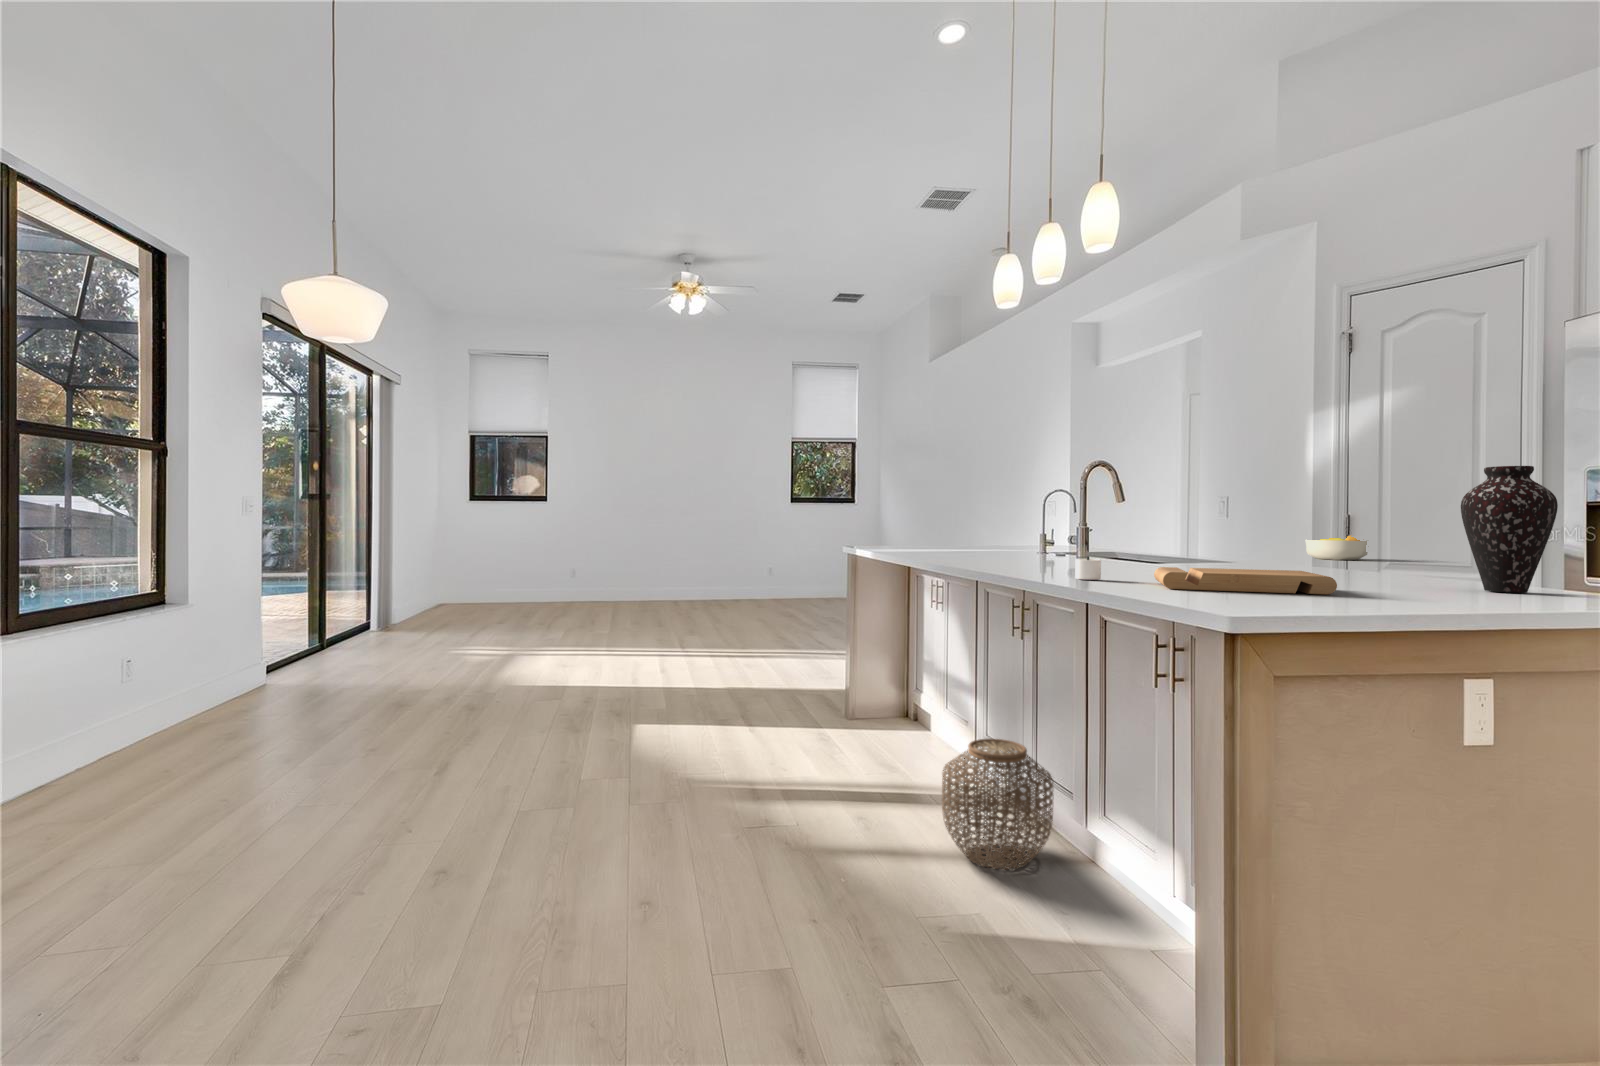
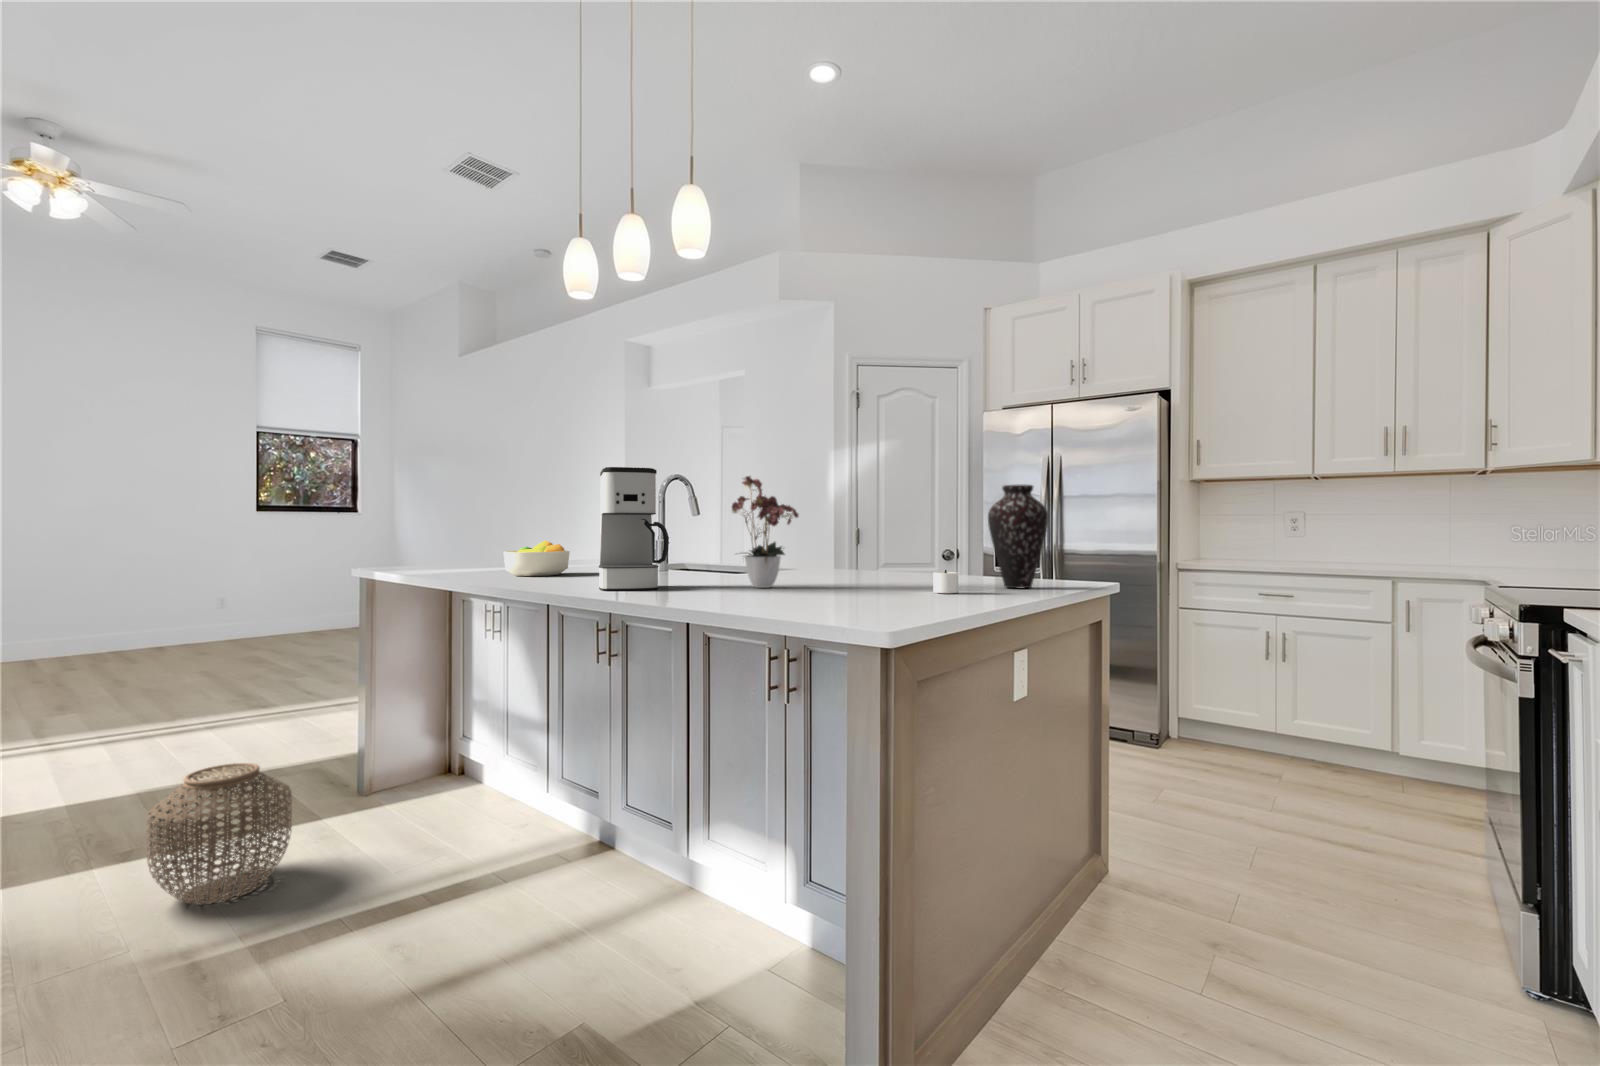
flower arrangement: none [1133,460,1214,576] -> present [732,476,799,588]
coffee maker: none [1009,462,1075,572] -> present [599,467,669,591]
fruit bowl: present [1305,535,1368,560] -> present [503,540,570,576]
candle: present [1075,557,1101,580] -> present [933,570,958,593]
cutting board: present [1154,567,1337,595] -> none [768,578,933,604]
woven basket: present [942,739,1054,870] -> present [147,763,292,904]

